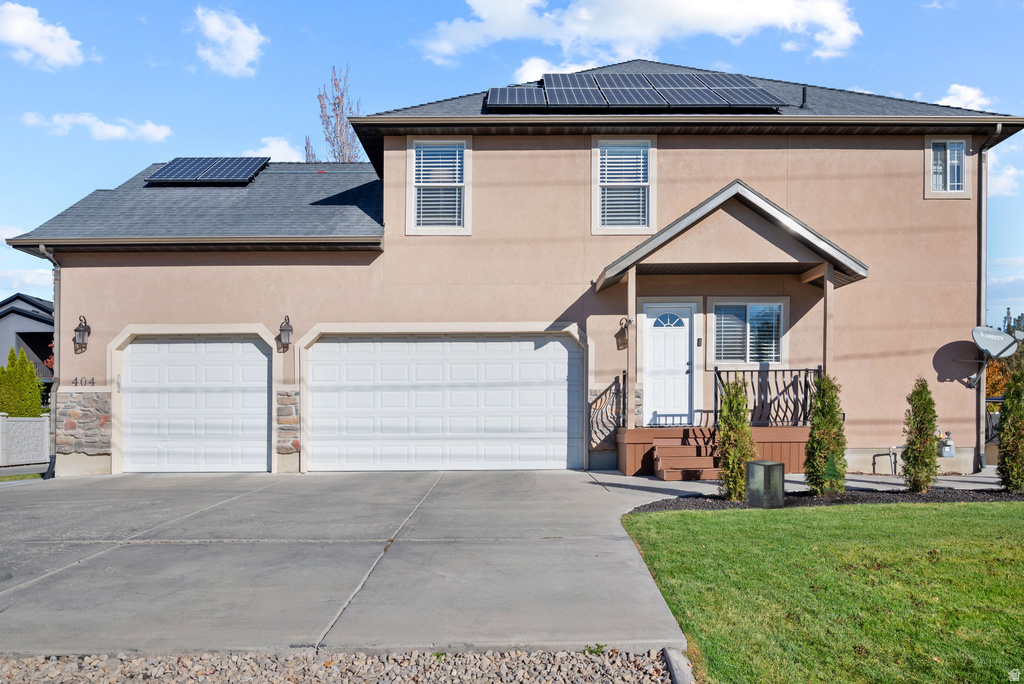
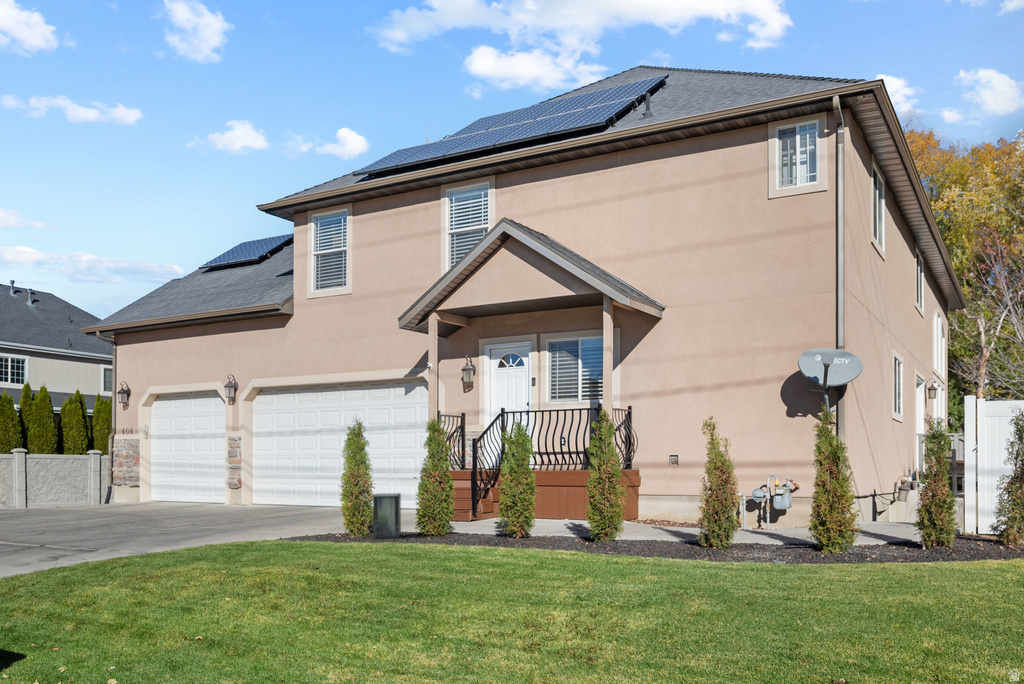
potted tree: present [823,453,840,501] -> none [445,487,463,538]

